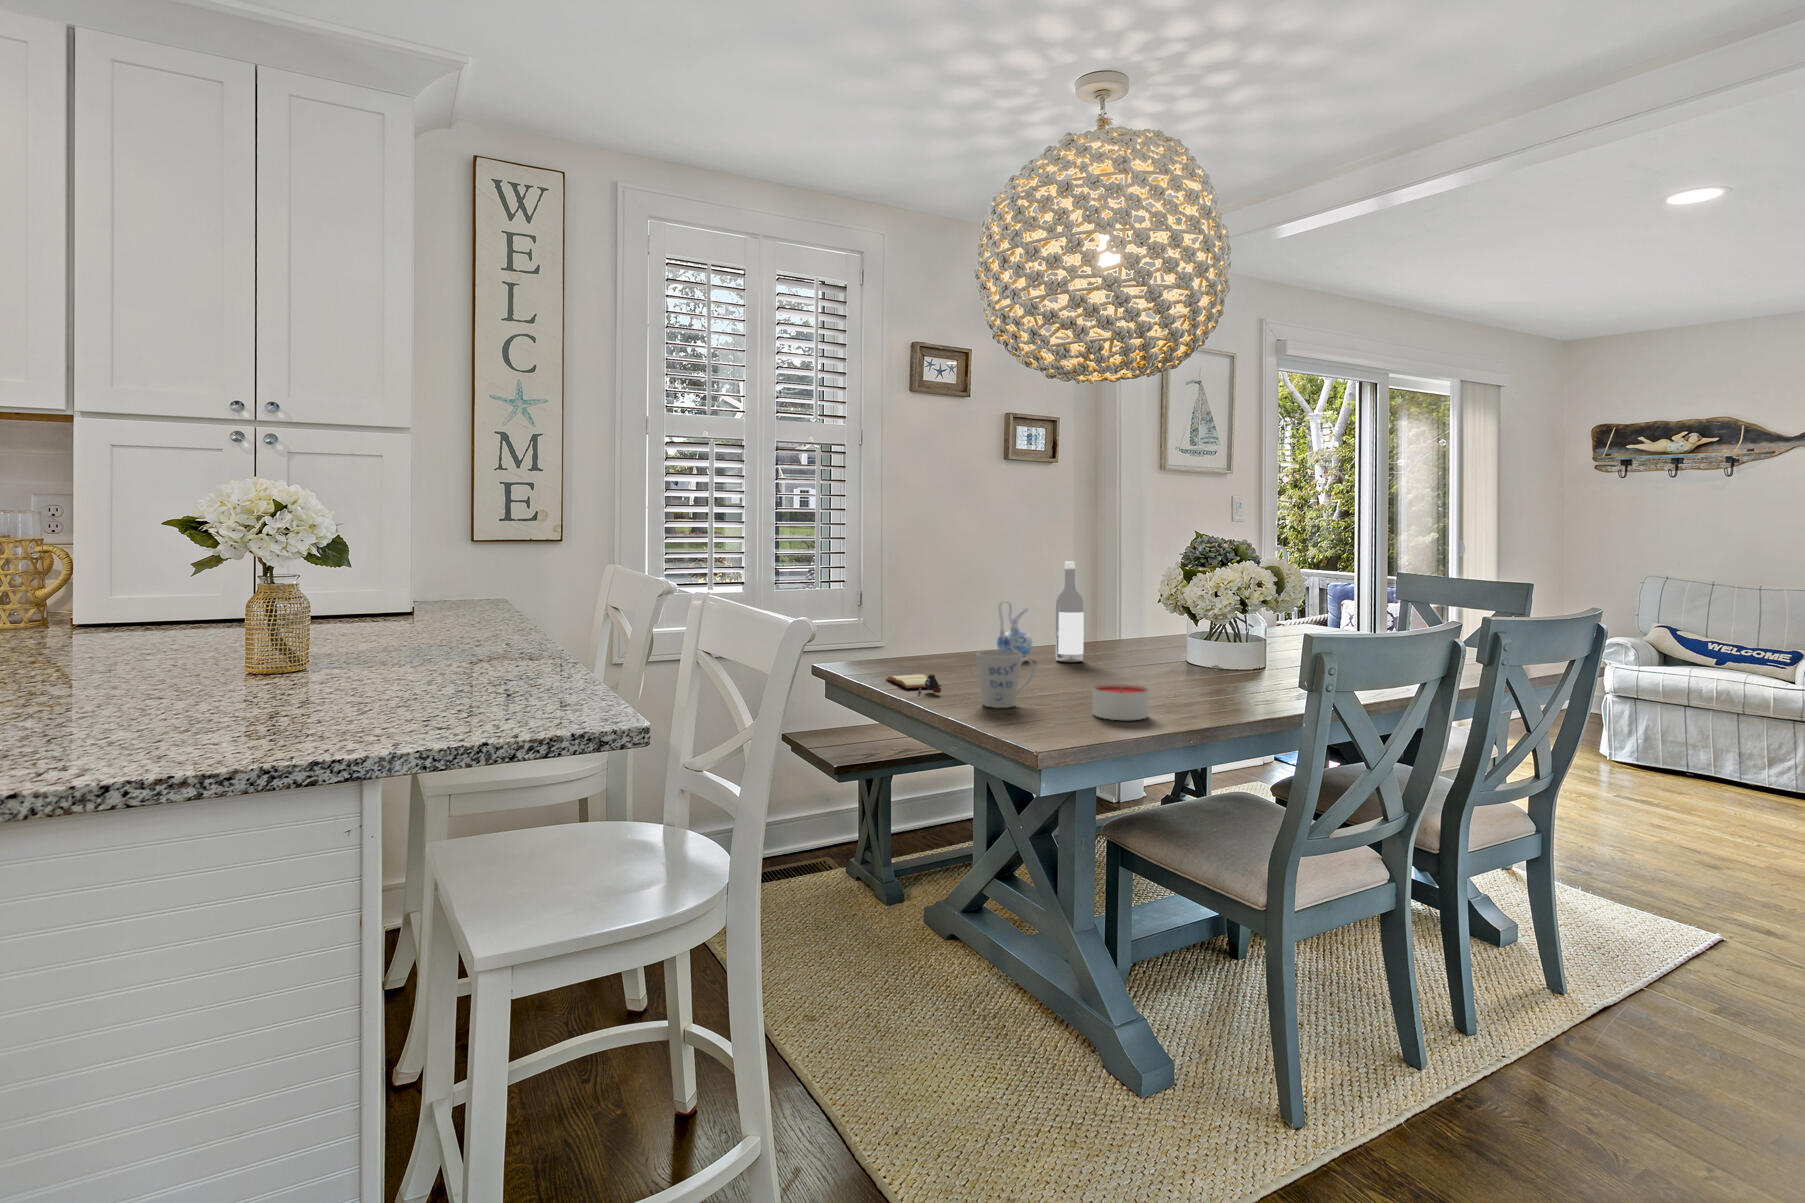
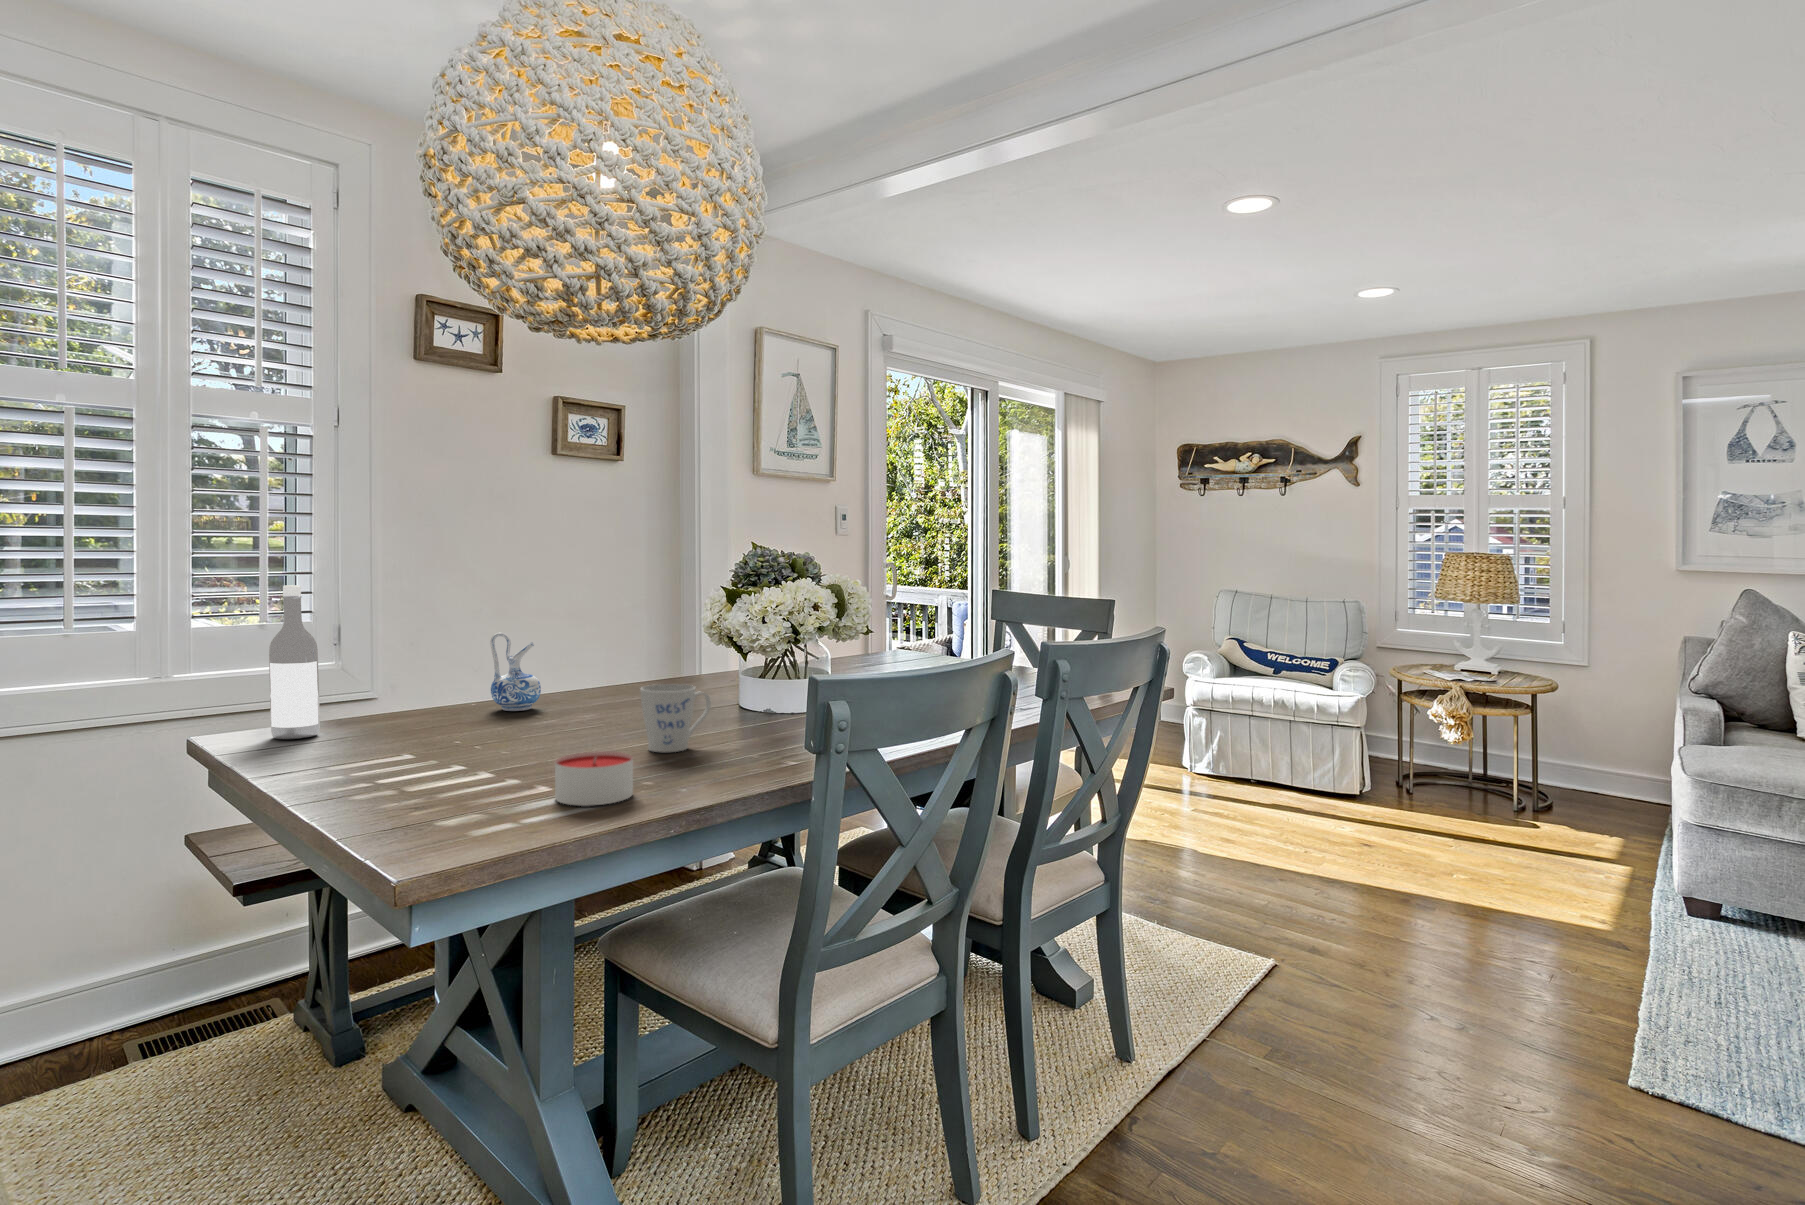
wine bottle: present [1055,562,1084,662] -> present [269,585,320,739]
mug: present [977,651,1035,708] -> present [640,684,711,752]
book: present [886,674,941,694] -> none [282,744,360,779]

